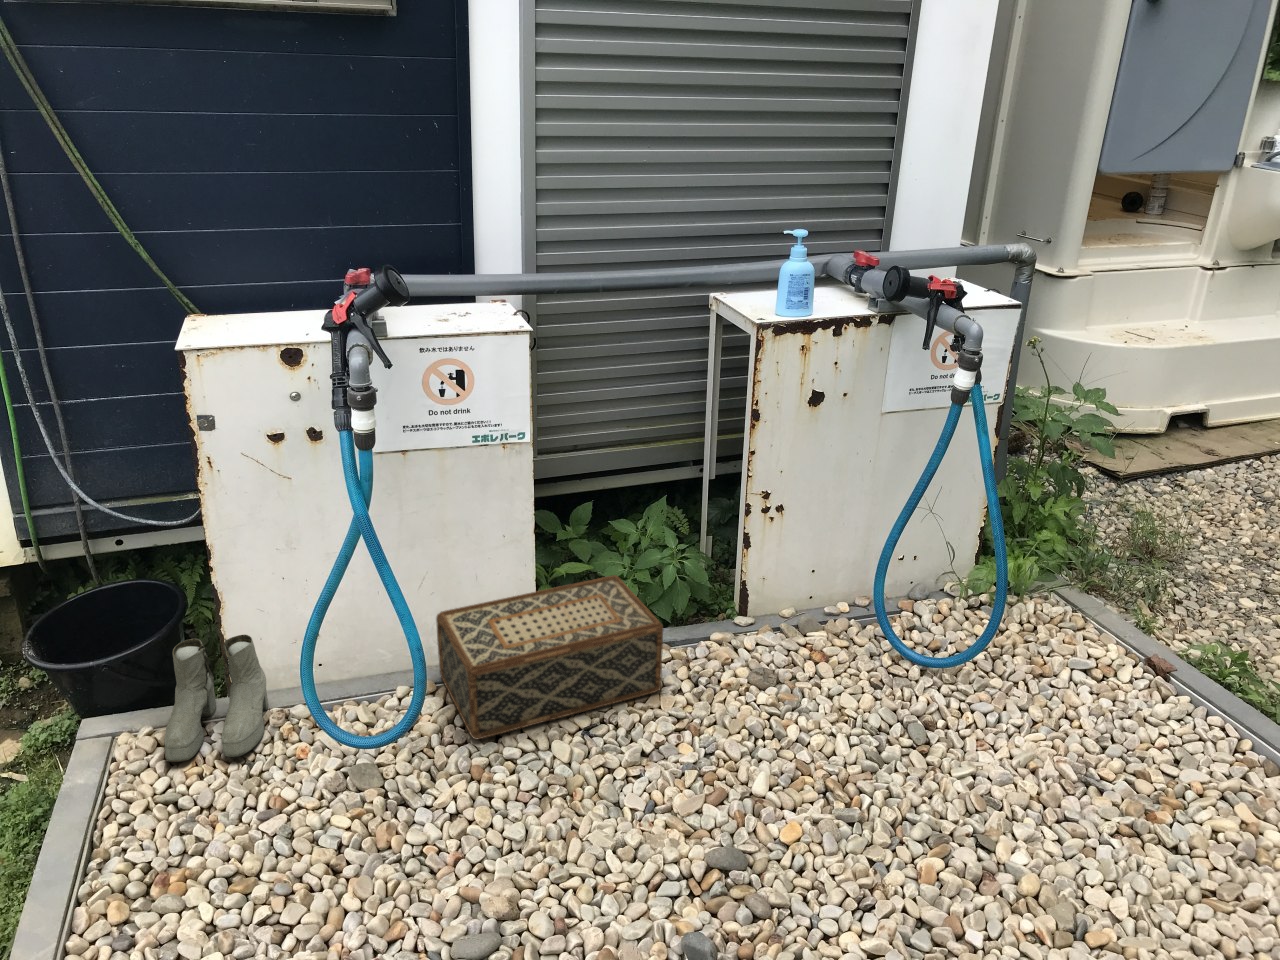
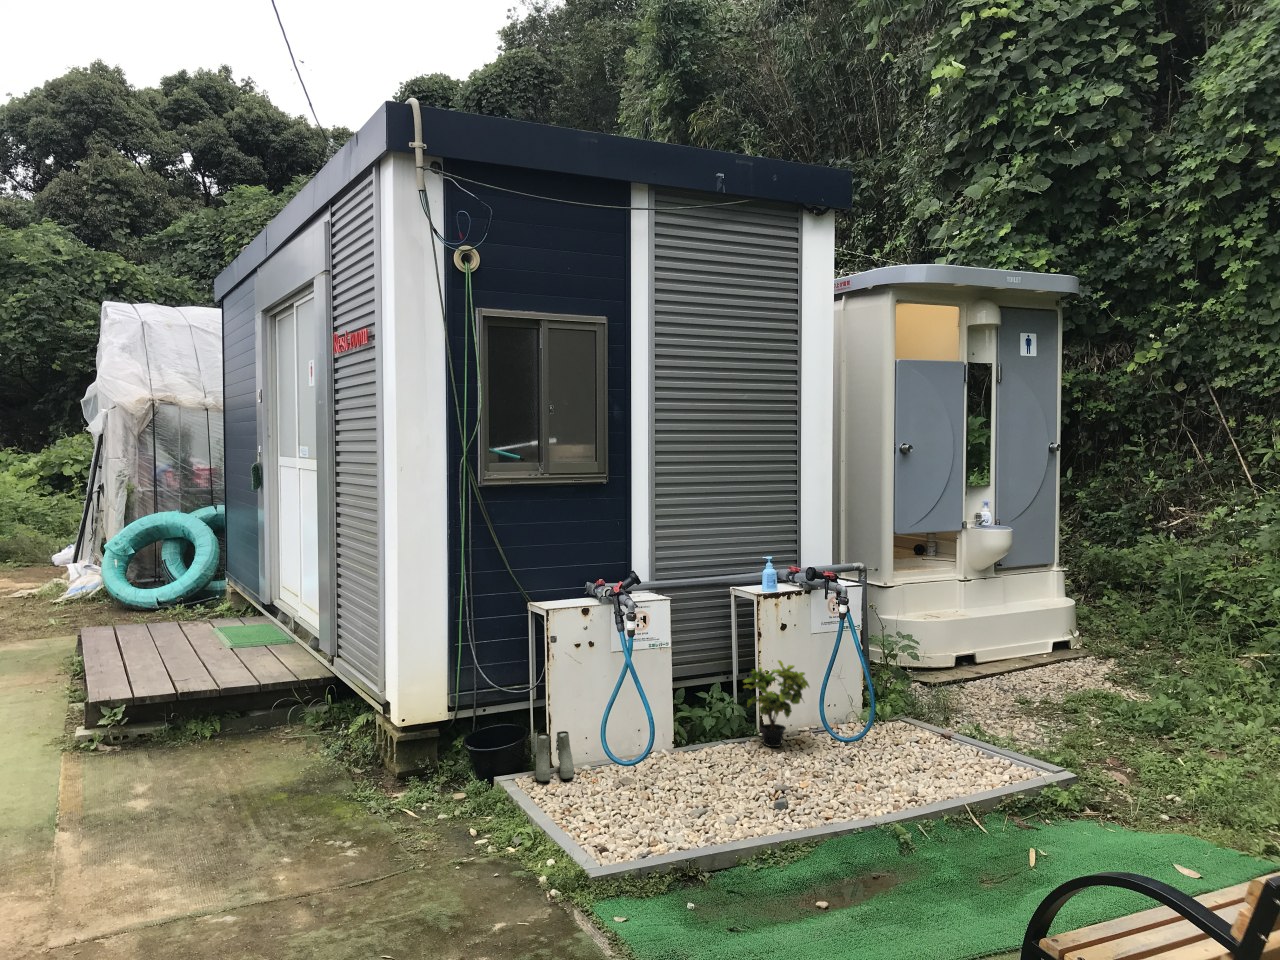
potted plant: none [700,485,852,672] -> present [743,660,809,747]
woven basket: present [436,575,663,740] -> none [637,710,735,770]

